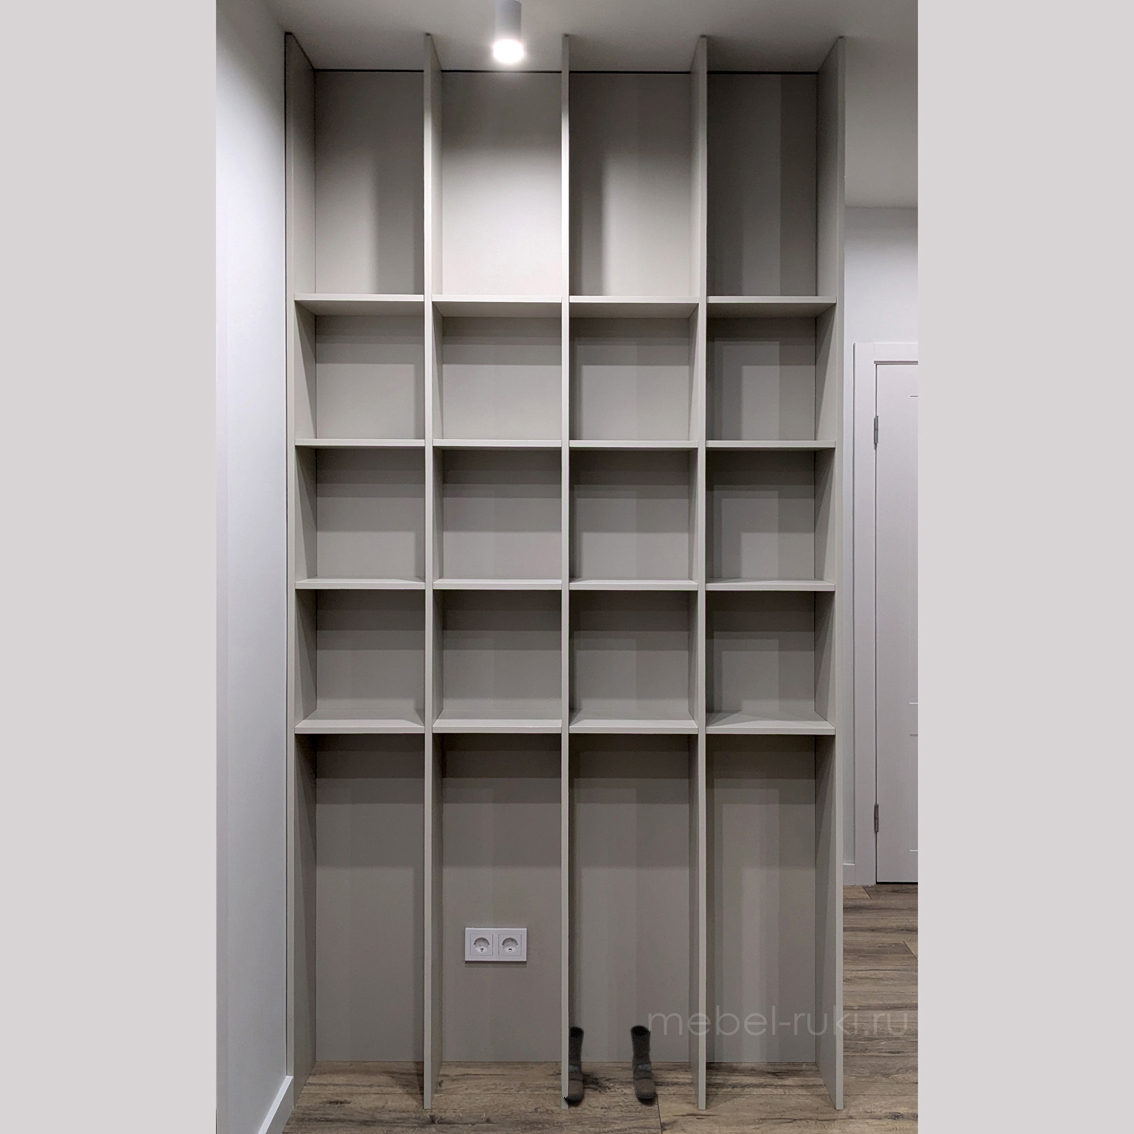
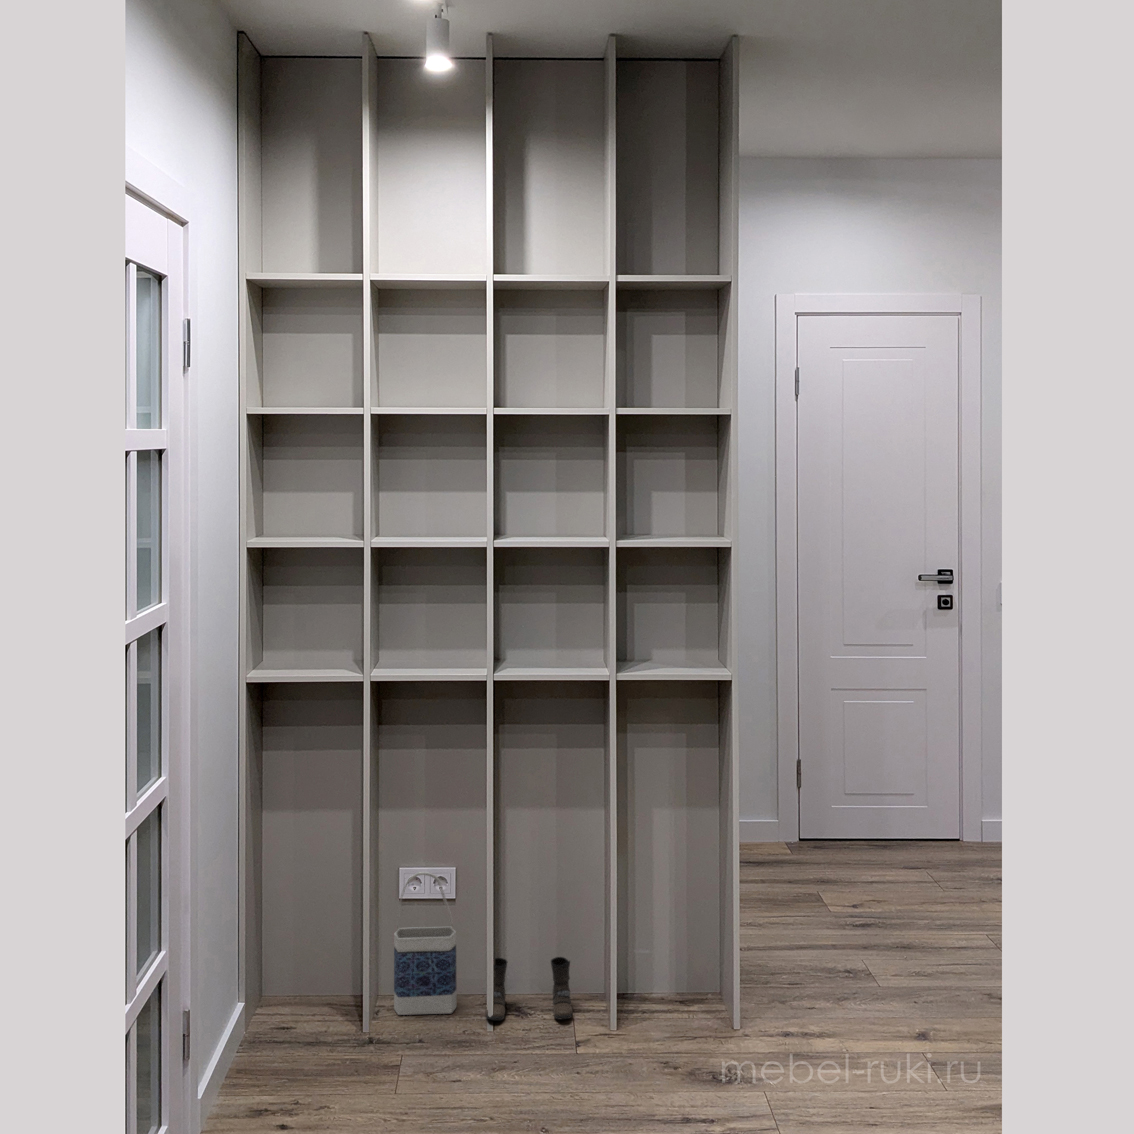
bag: none [463,936,530,1092] -> present [394,872,457,1015]

